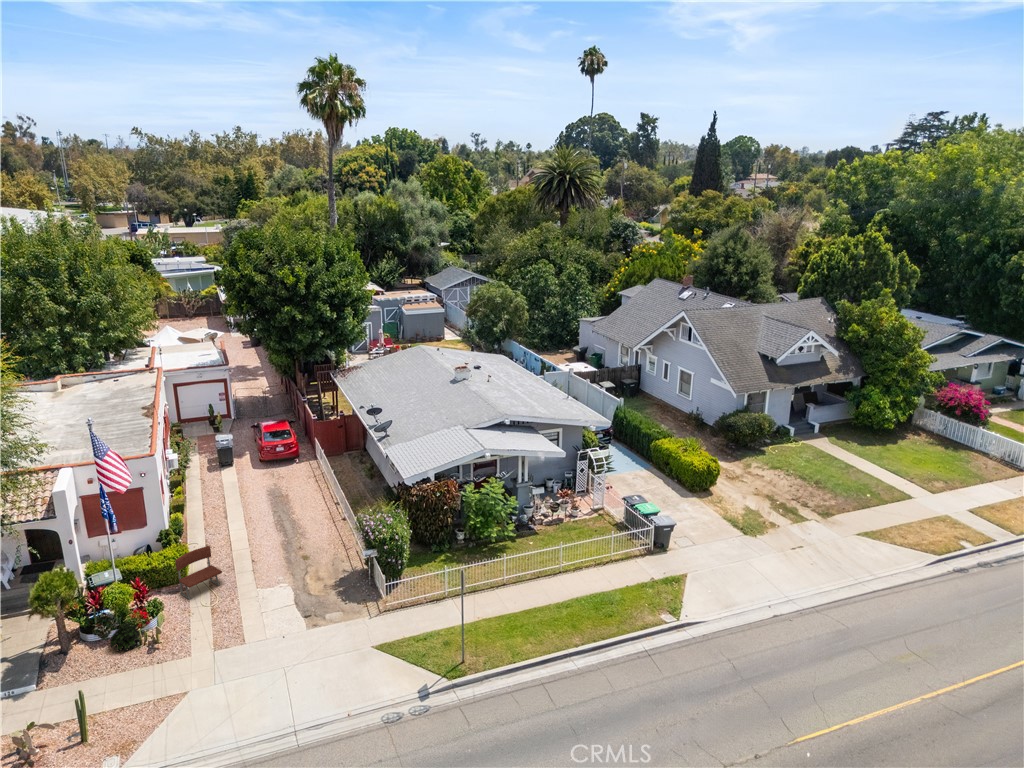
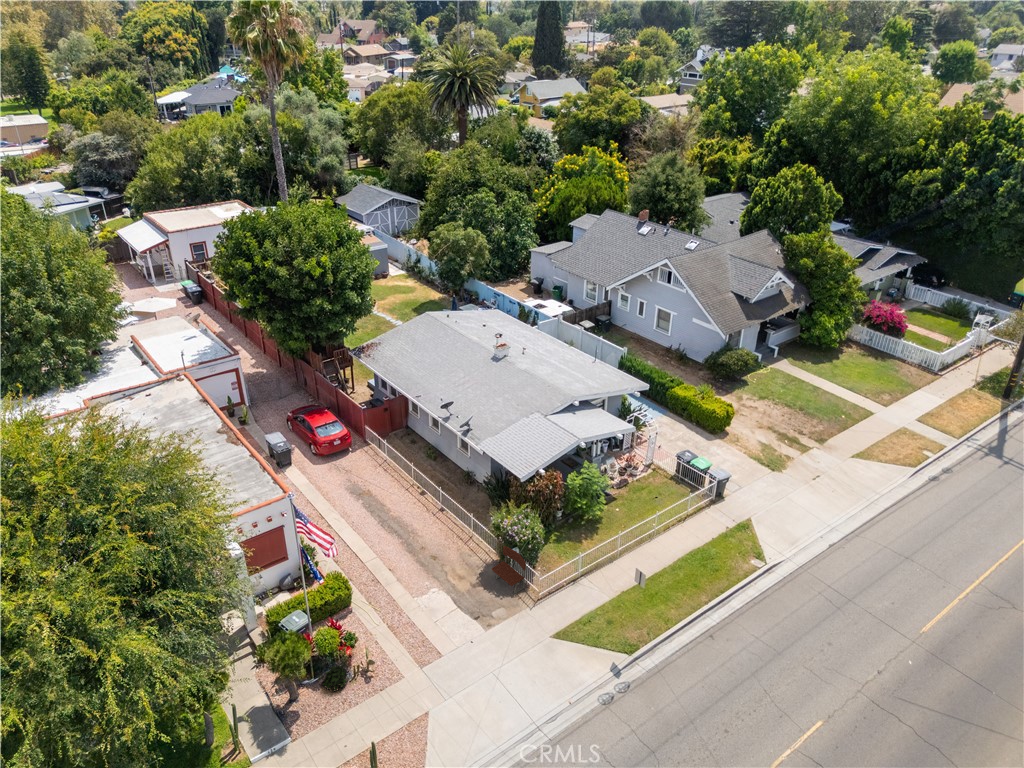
bench: present [175,546,222,600] -> present [492,546,526,594]

